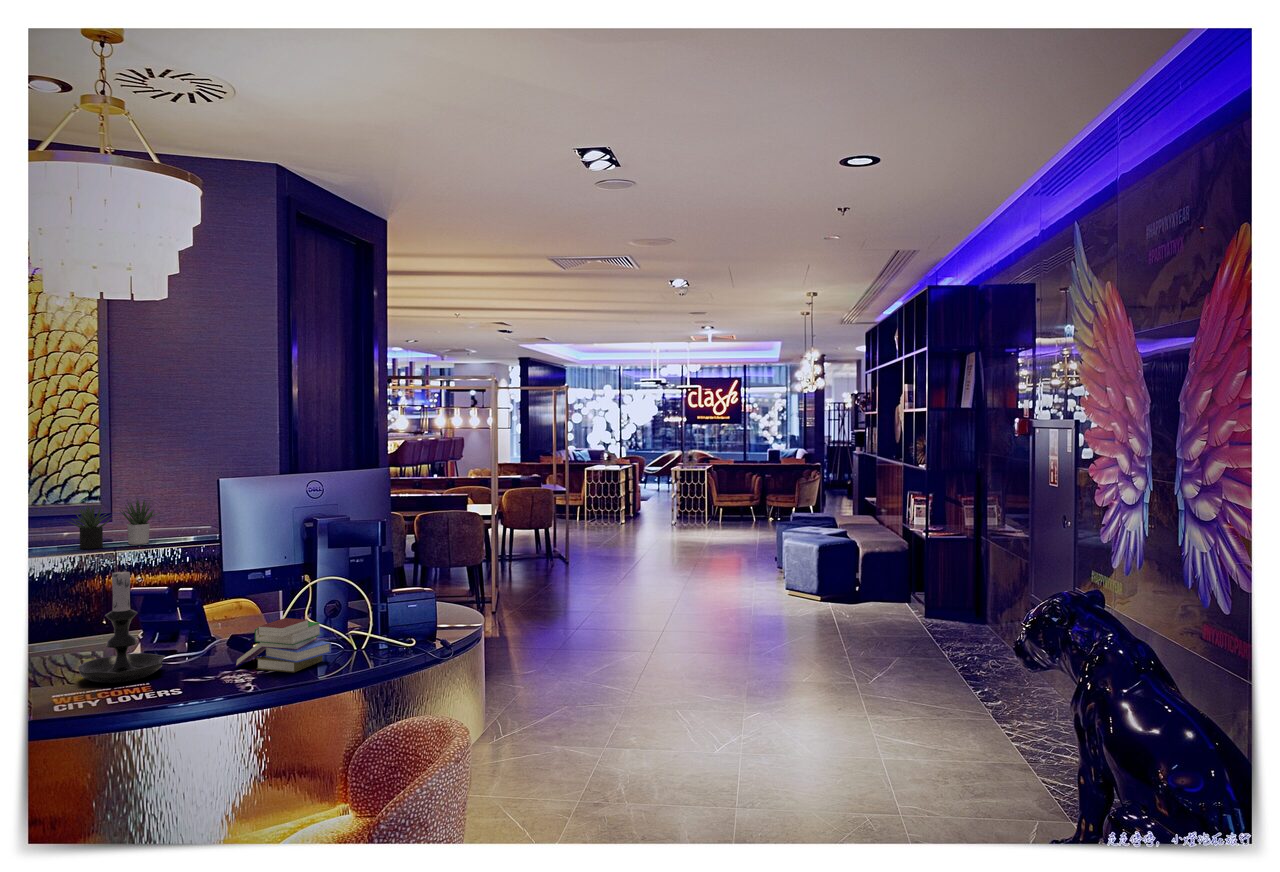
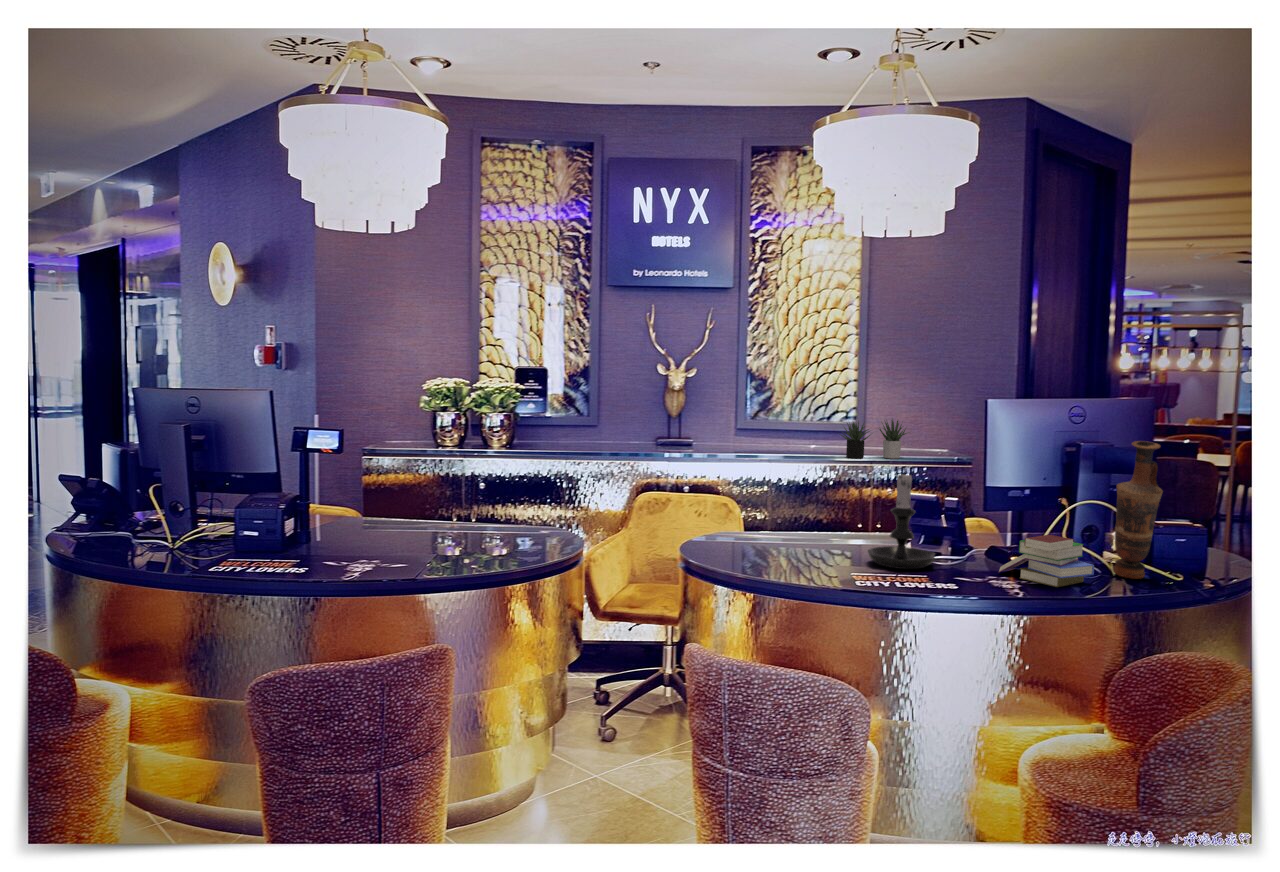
vase: none [350,513,392,649] -> present [1113,441,1162,579]

